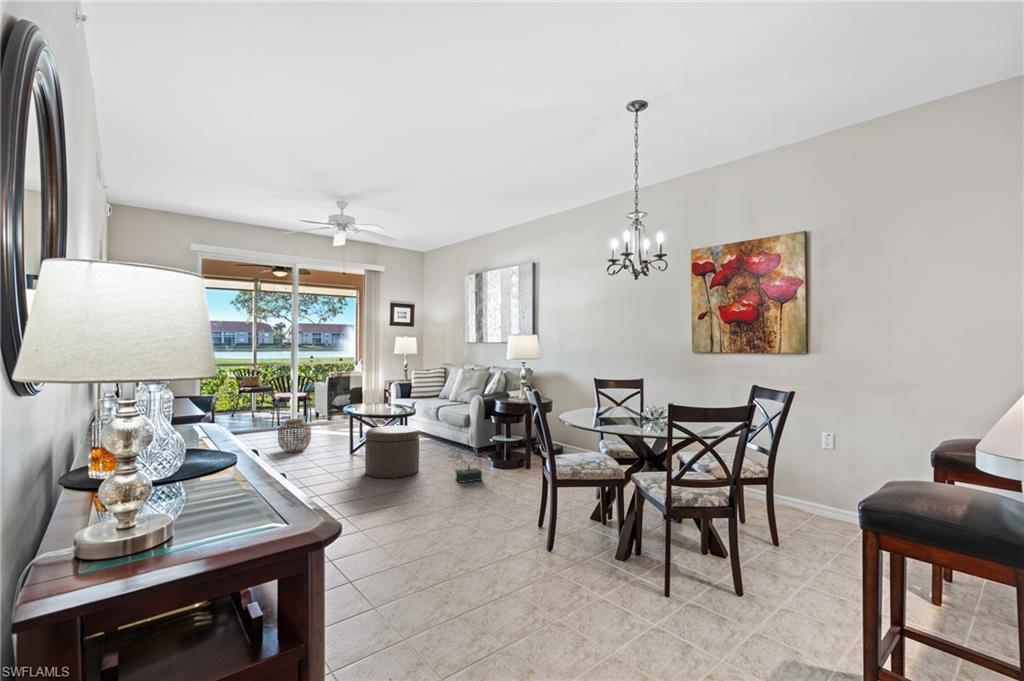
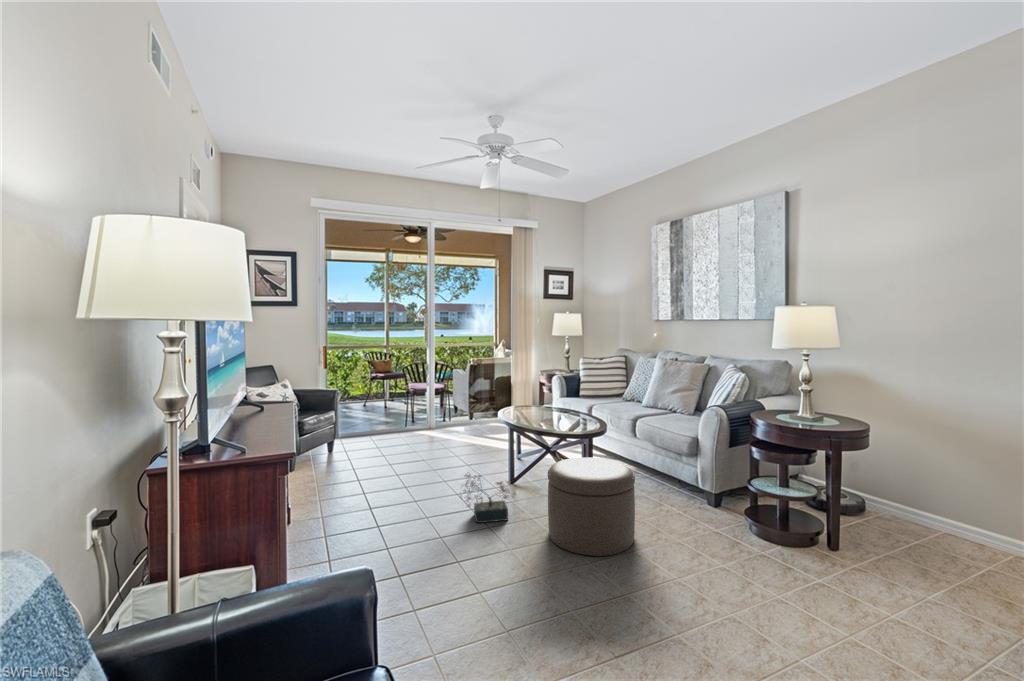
woven basket: present [278,419,311,453] -> none [417,430,459,478]
decorative plant: present [450,449,482,483] -> present [463,474,515,523]

